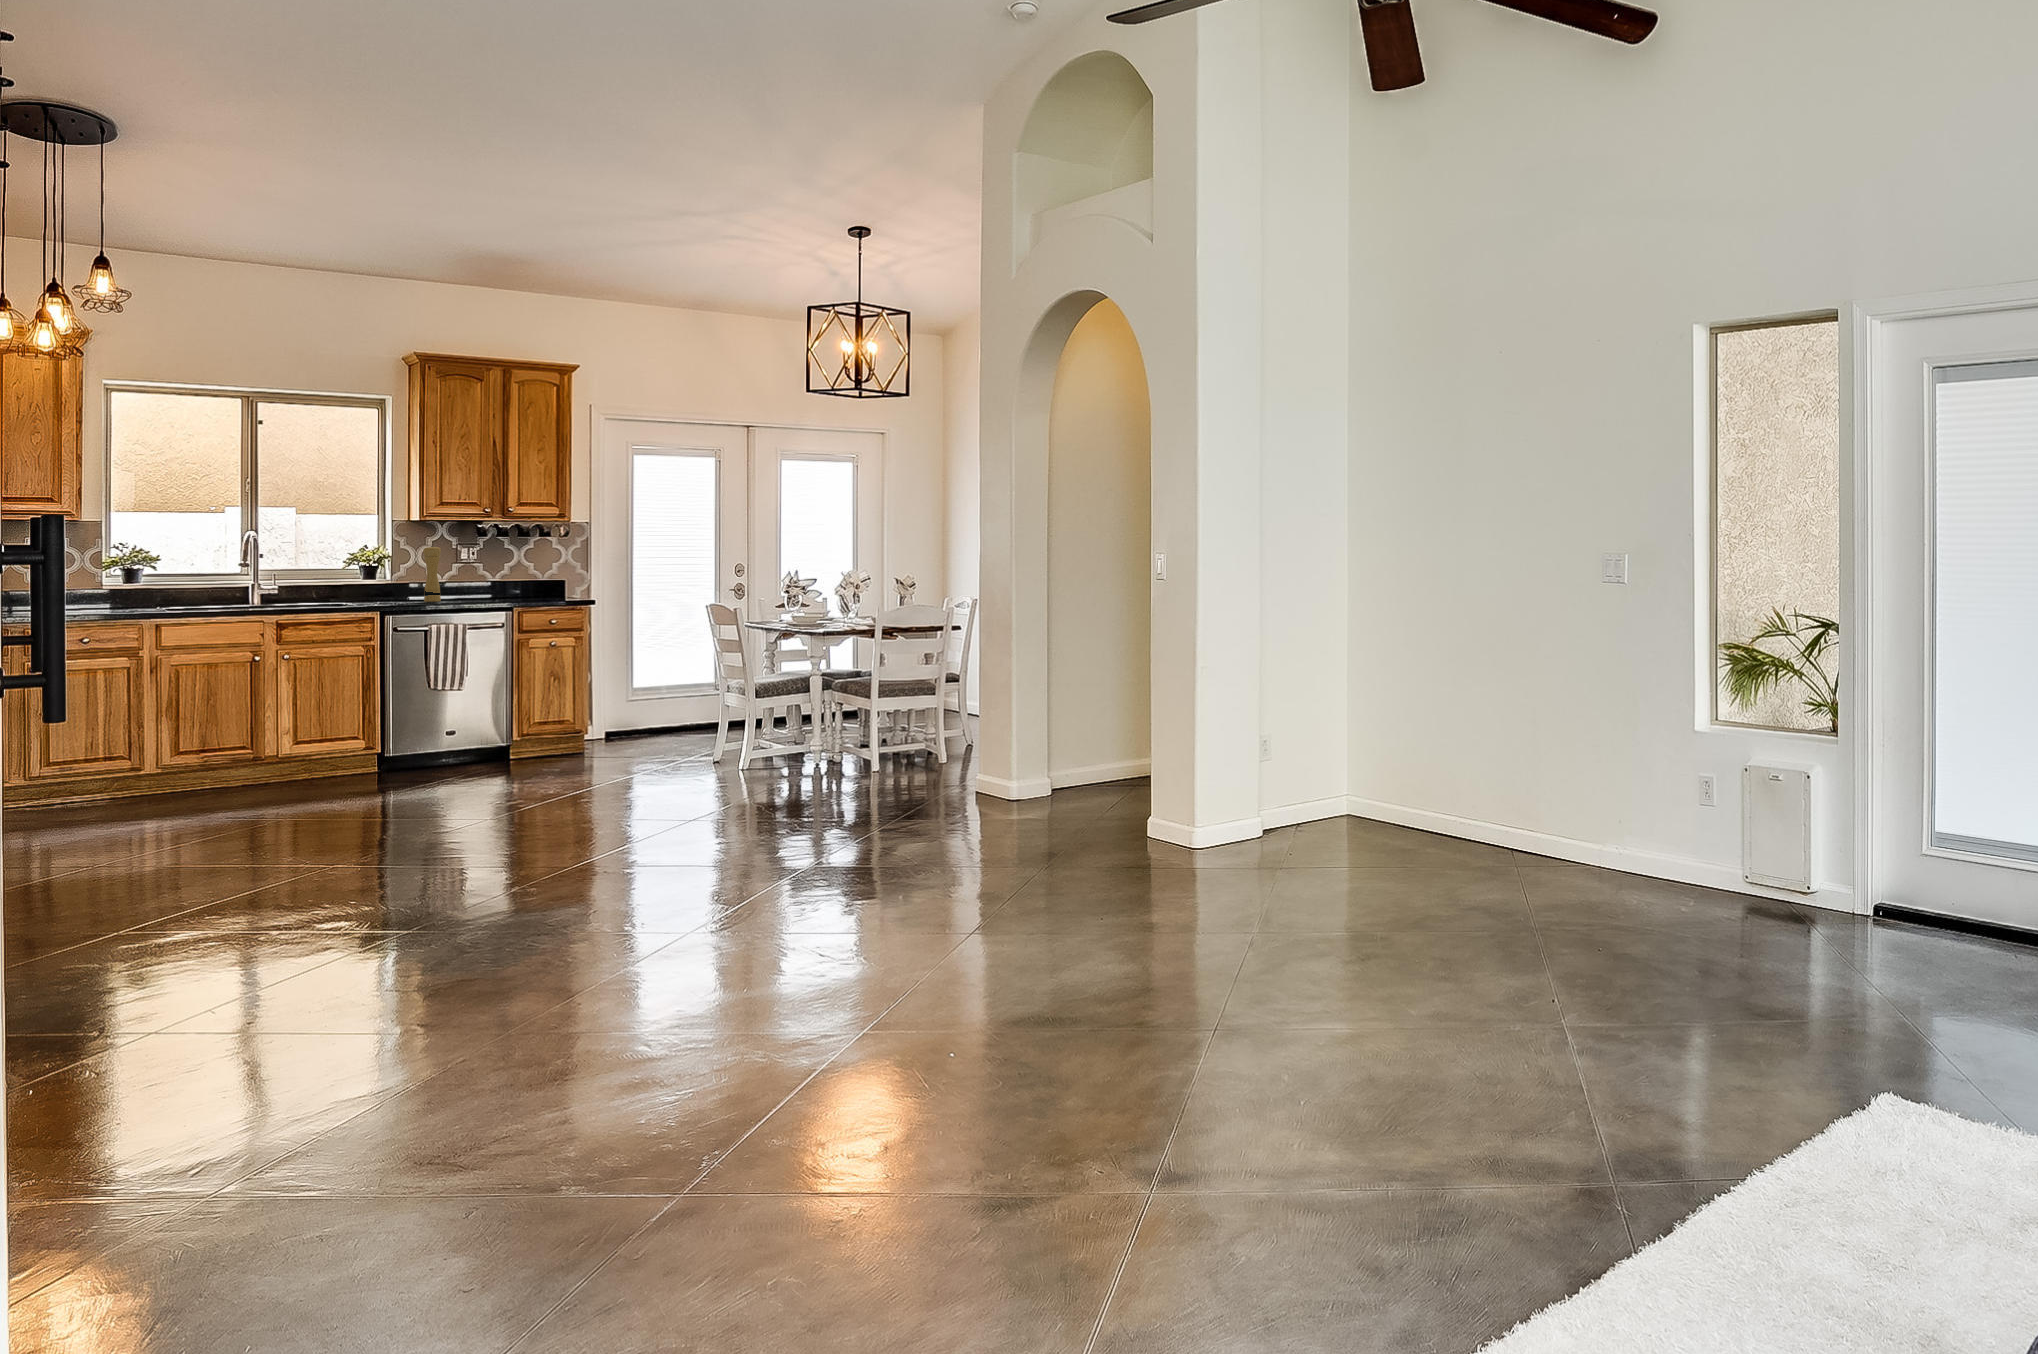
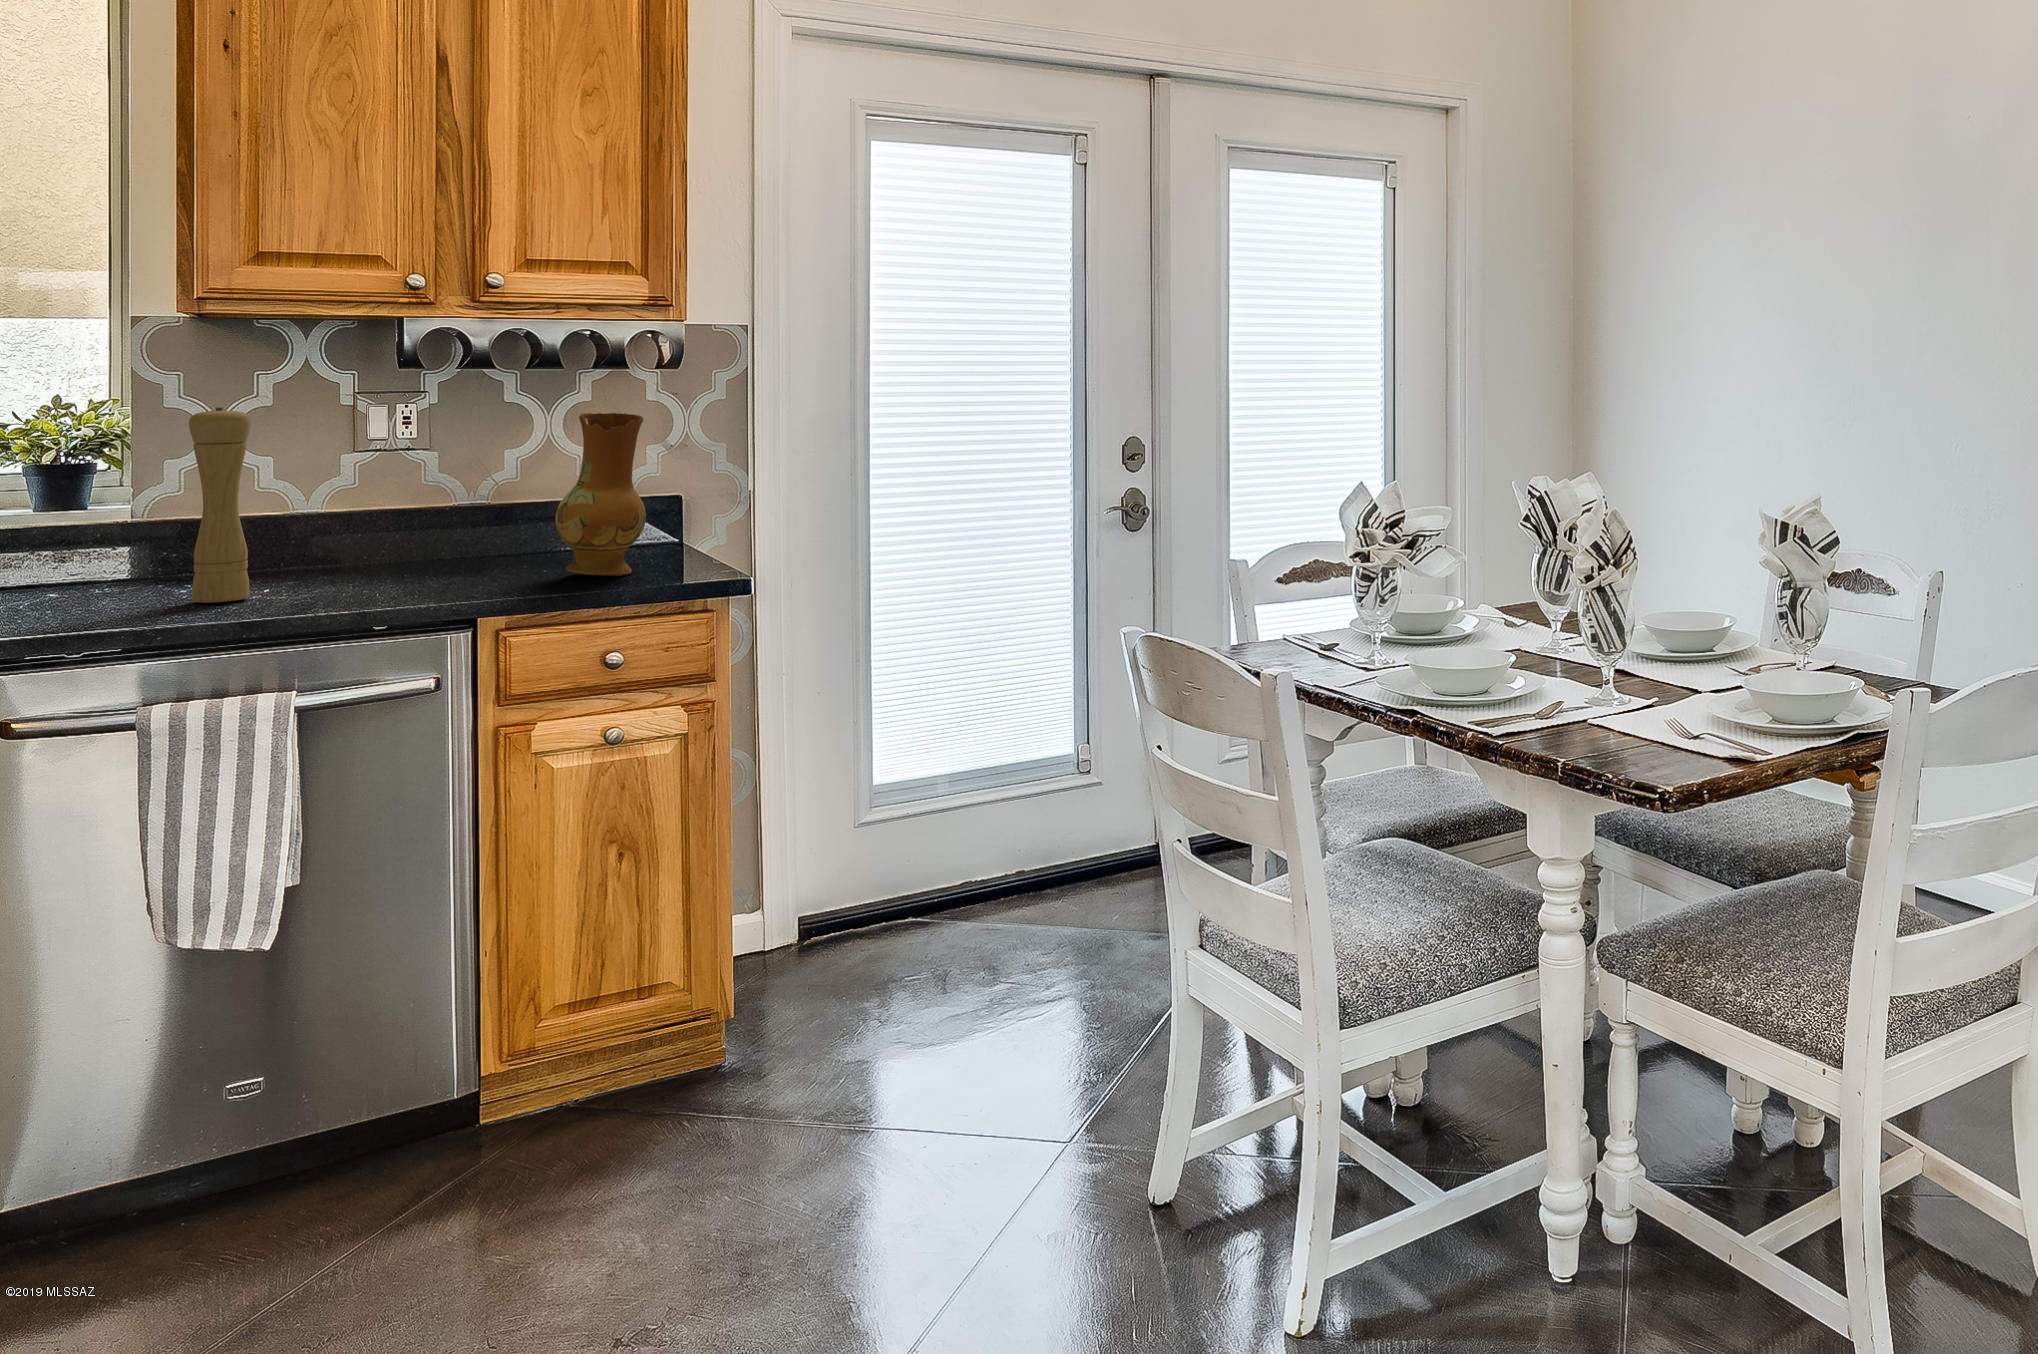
ceramic jug: none [532,548,561,598] -> present [555,413,646,576]

